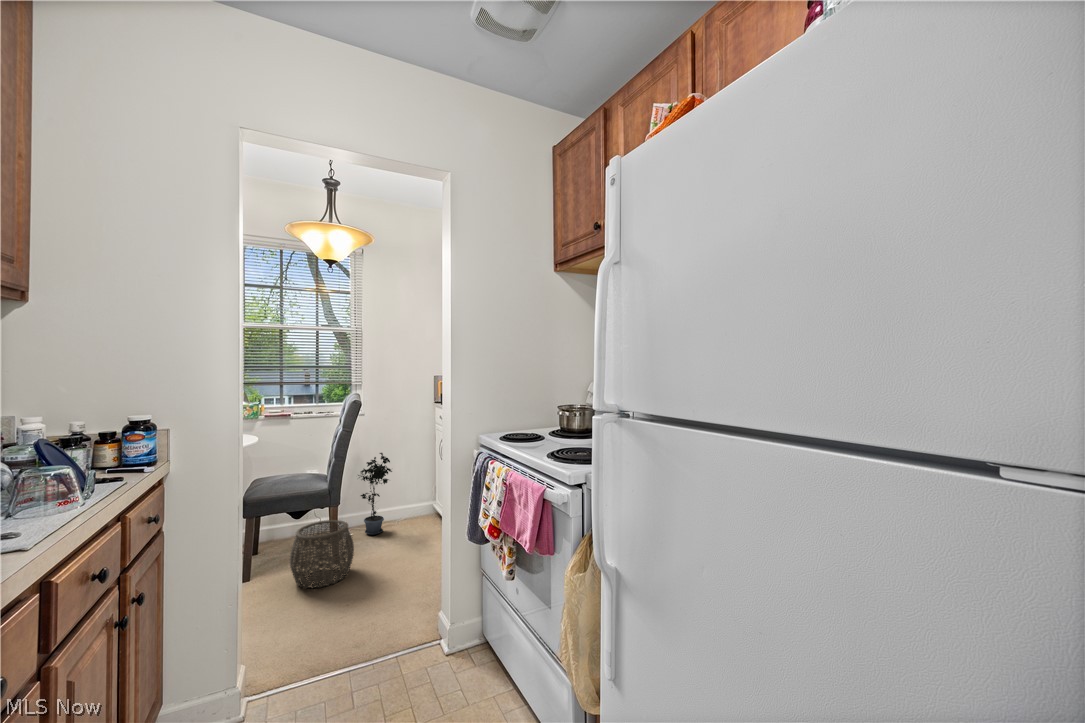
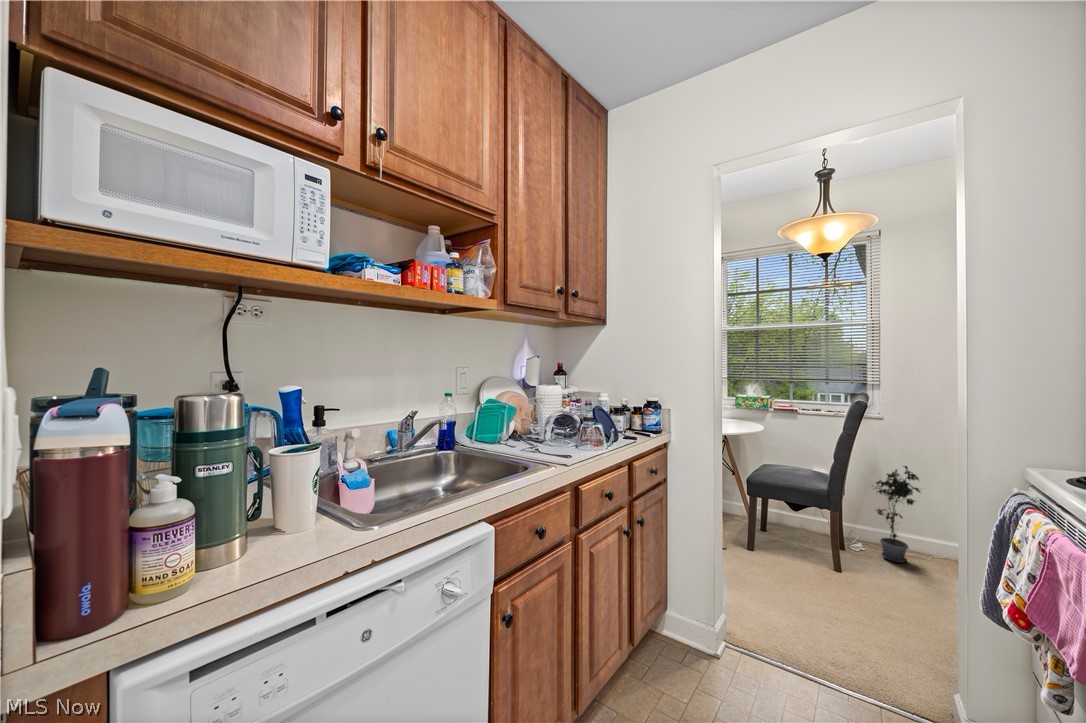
woven basket: present [290,520,354,588] -> none [784,521,855,593]

